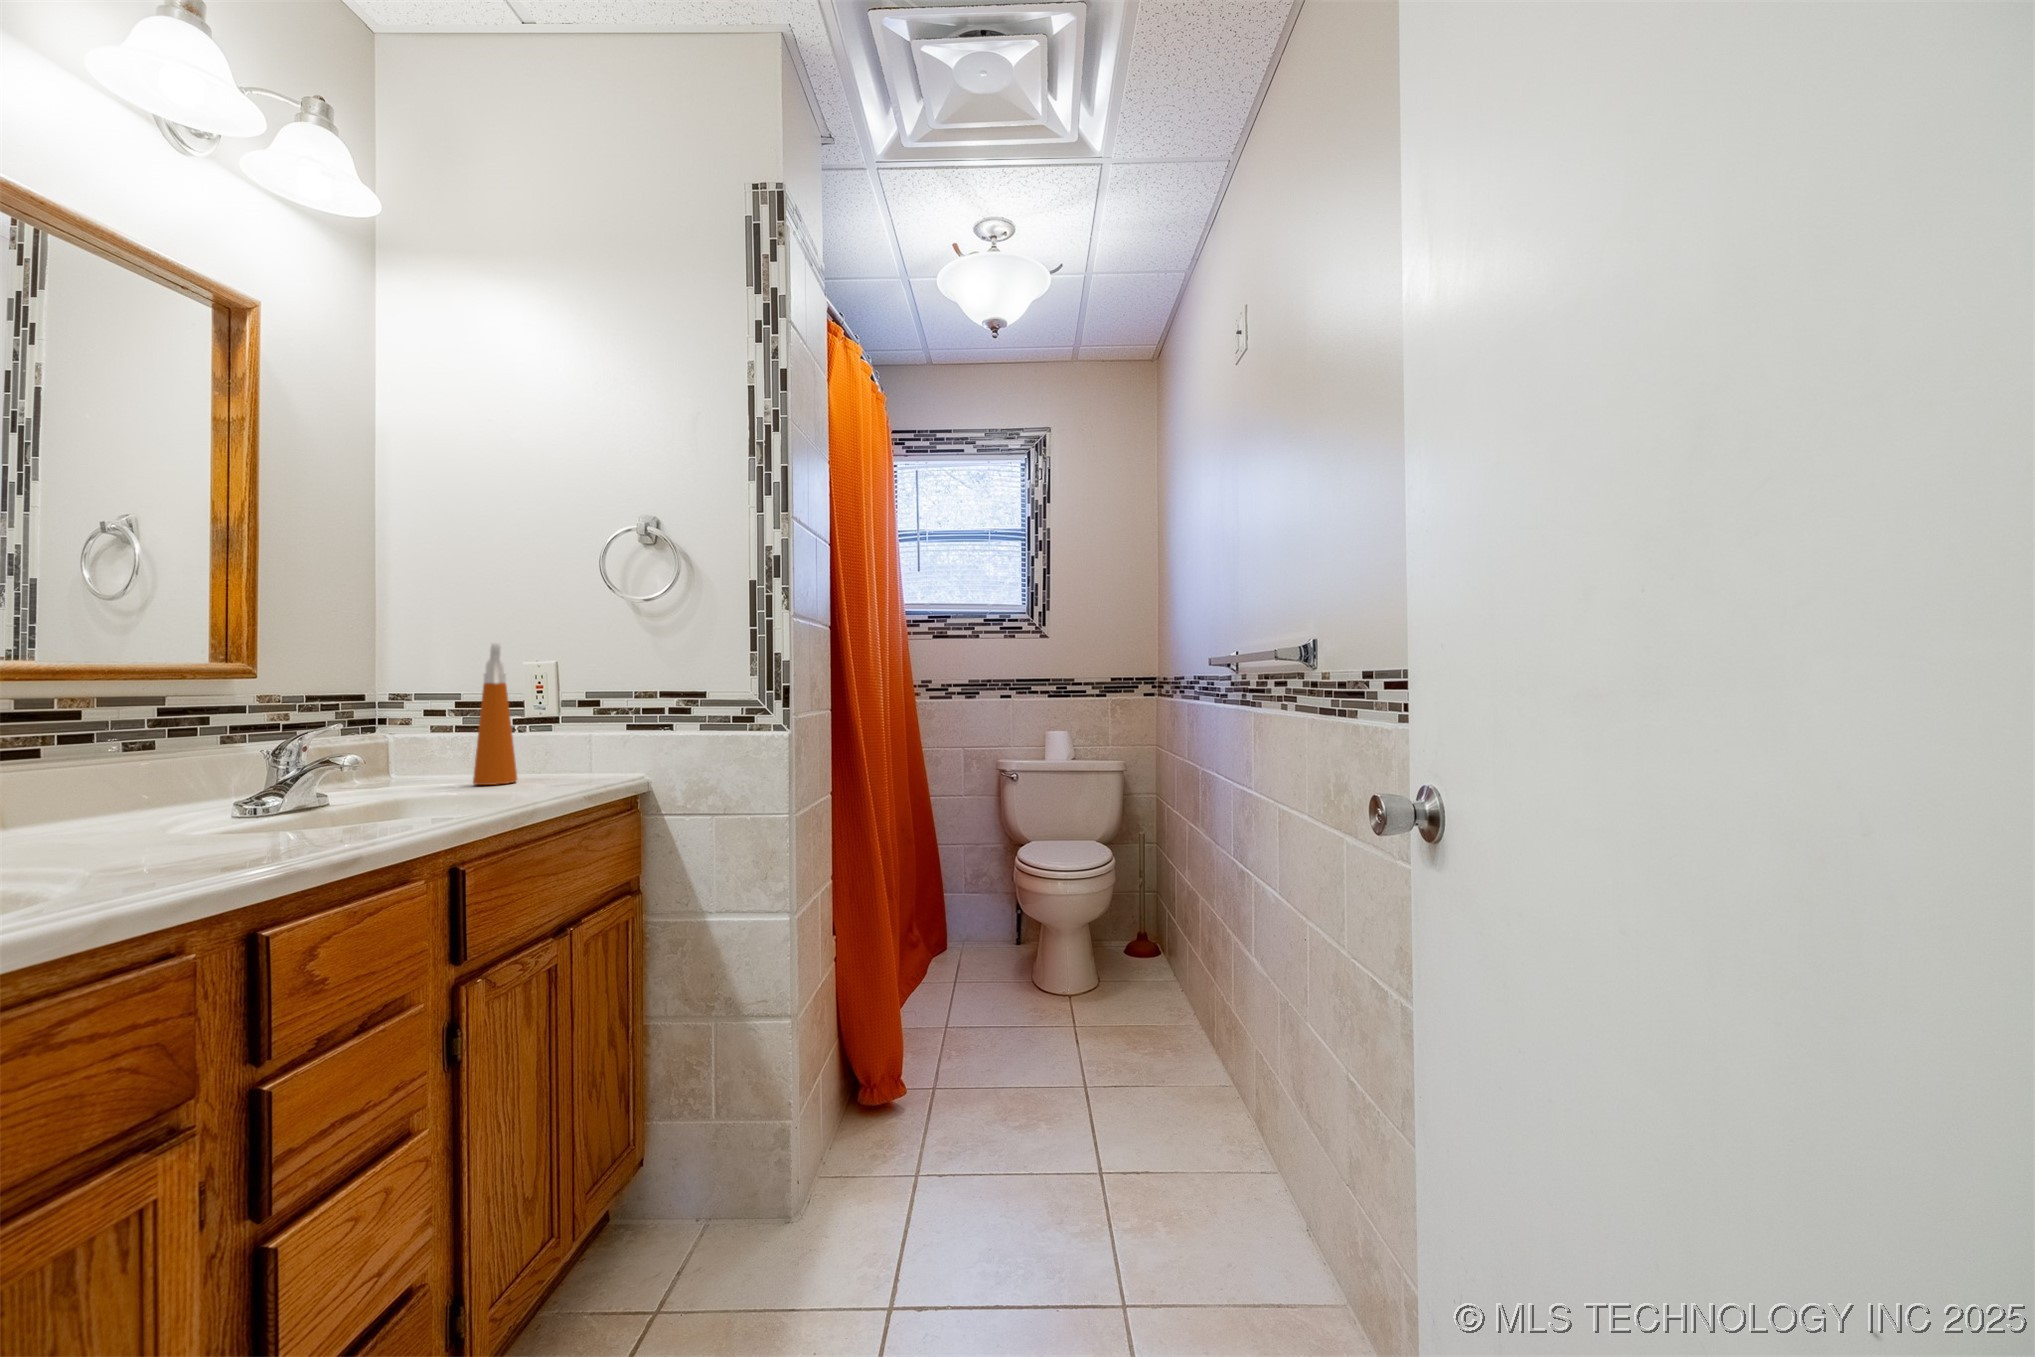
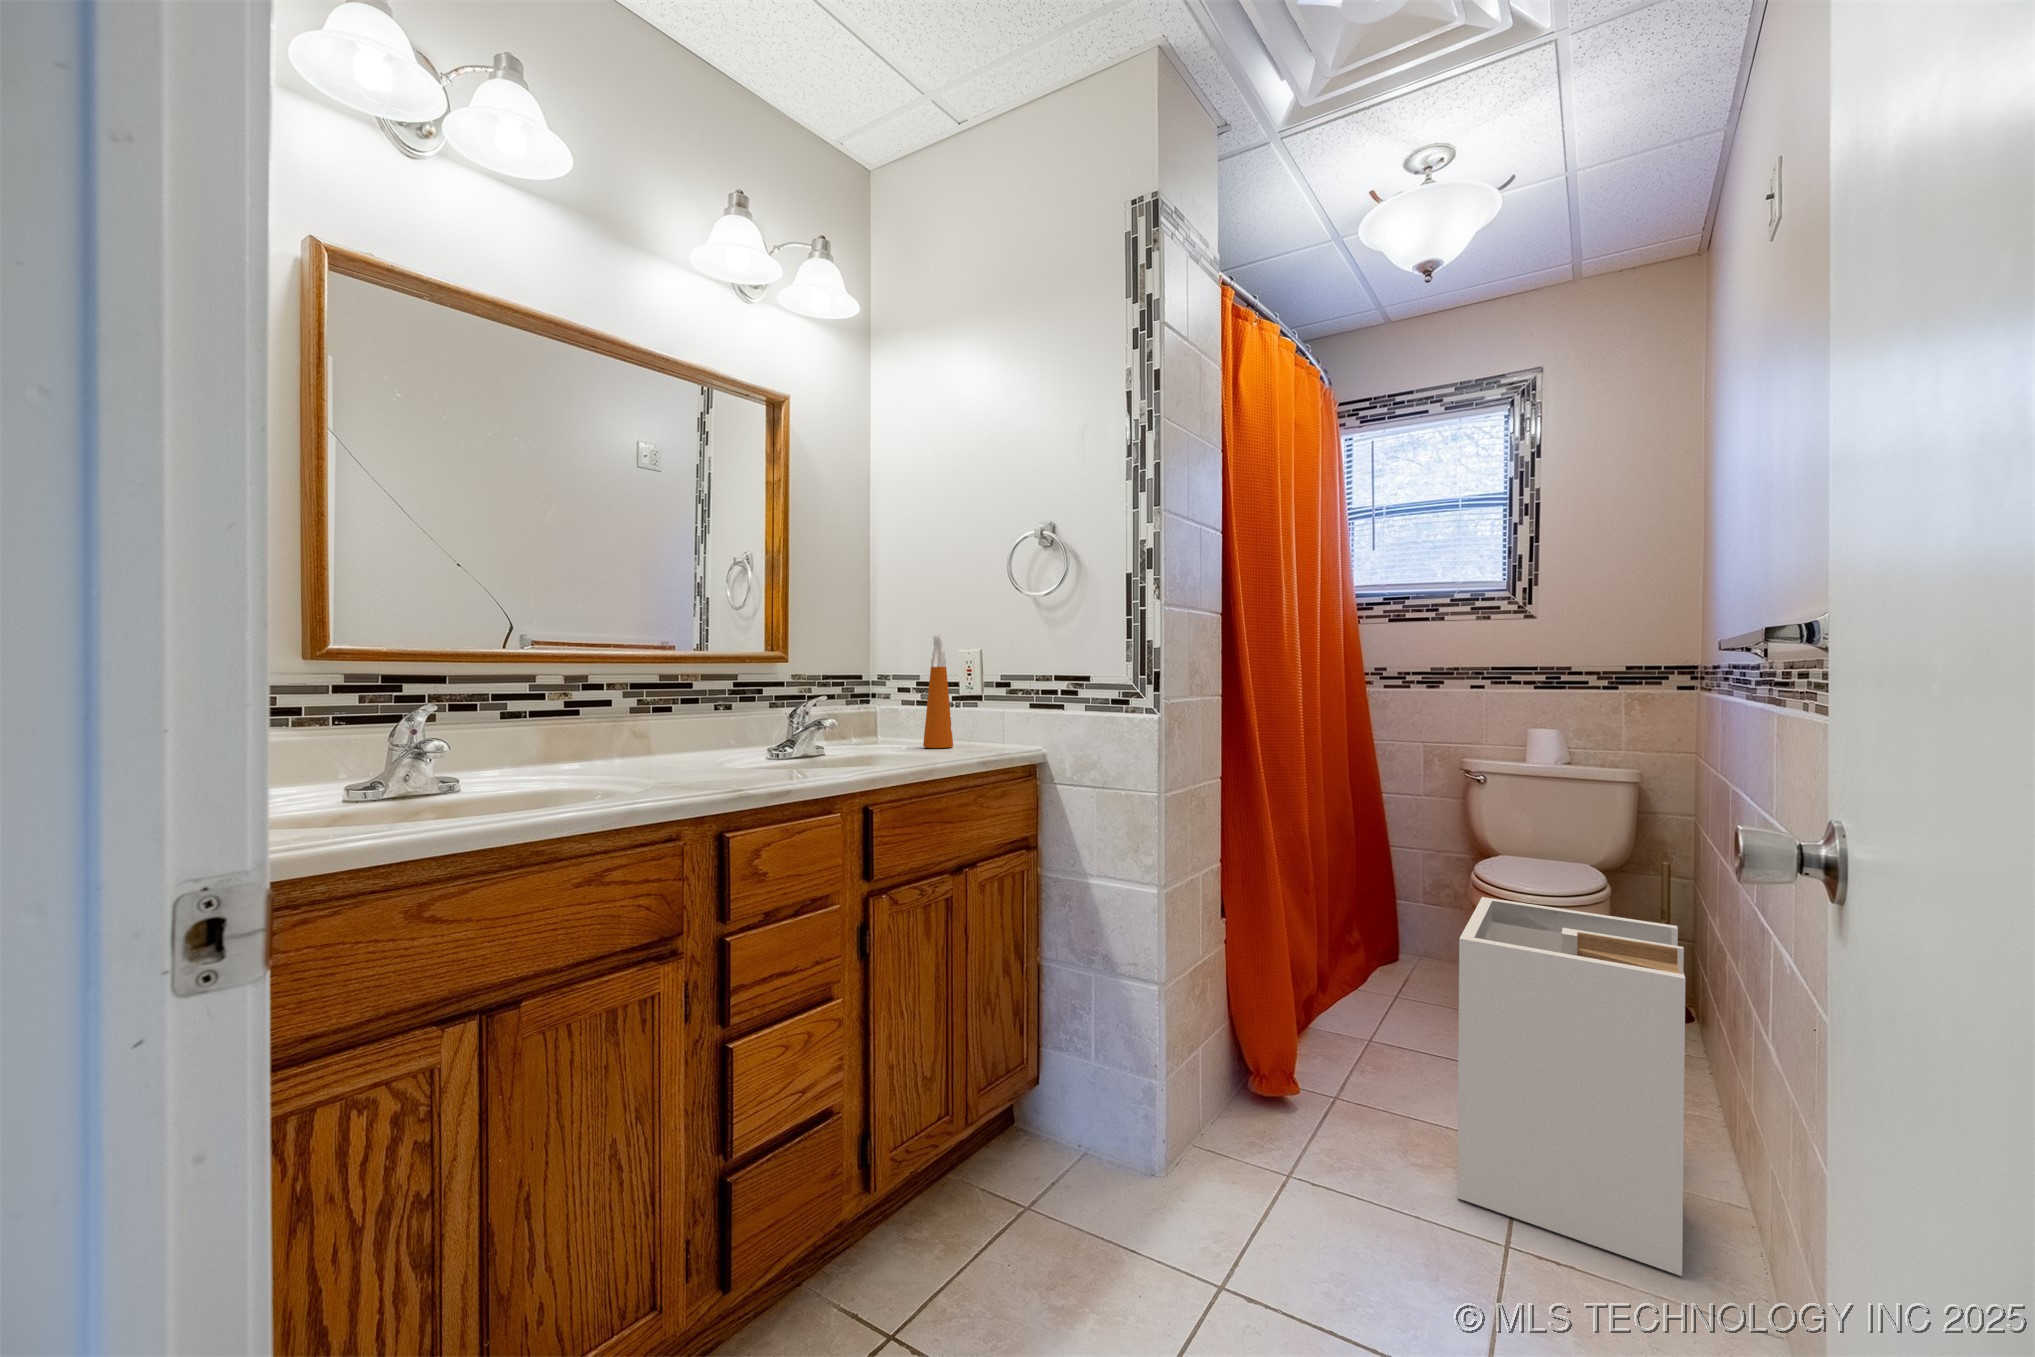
laundry hamper: none [1043,869,1194,1125] -> present [1457,897,1685,1276]

